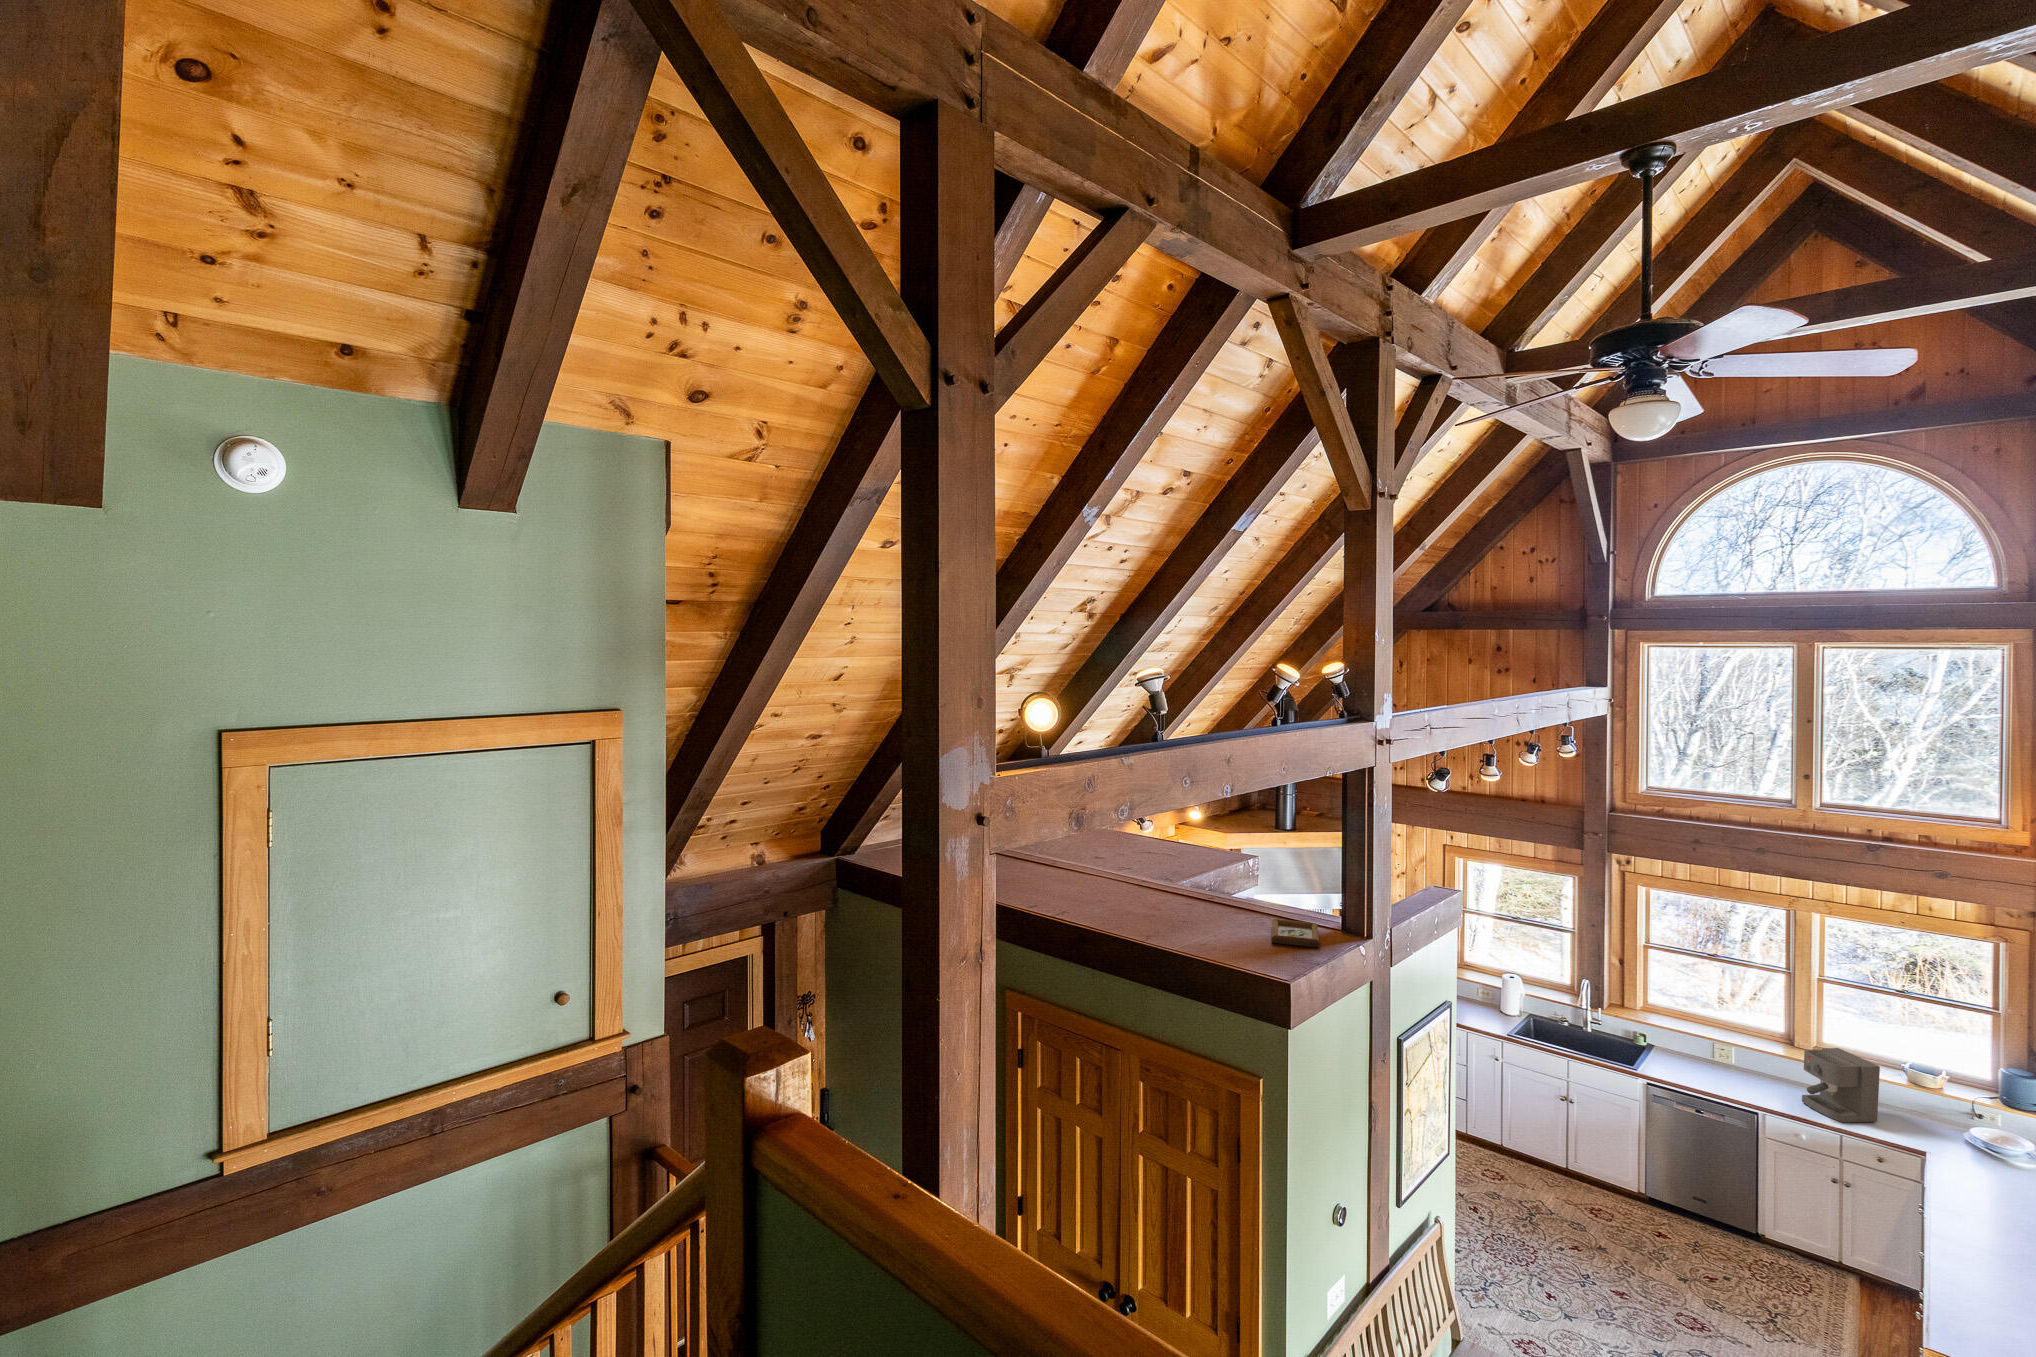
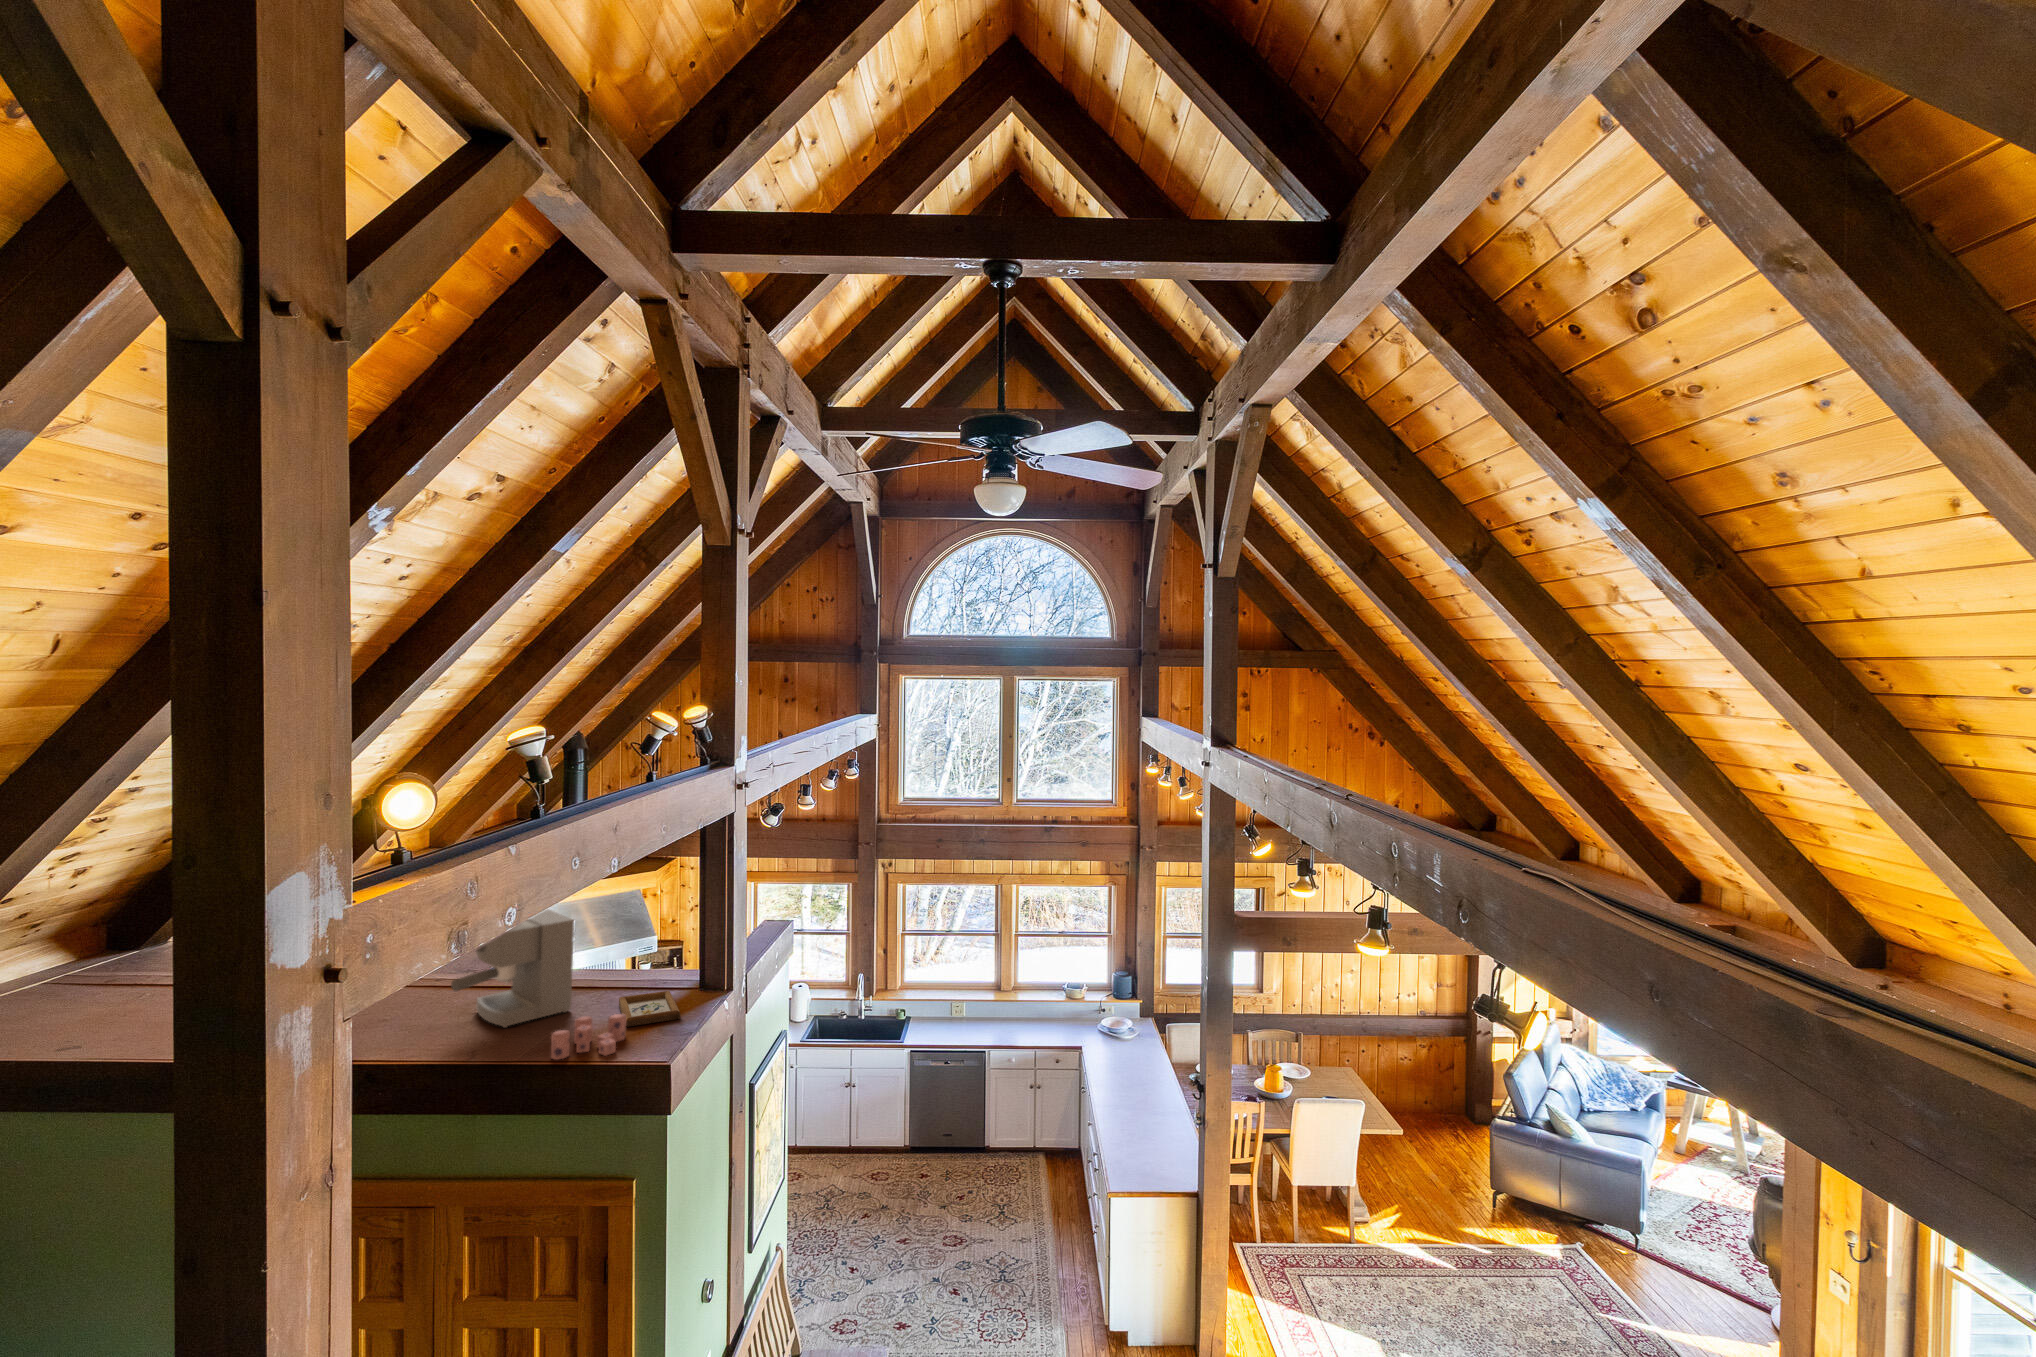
candle: none [1208,924,1270,959] -> present [551,1014,626,1059]
coffee maker: present [1802,1048,1880,1123] -> present [451,909,574,1028]

